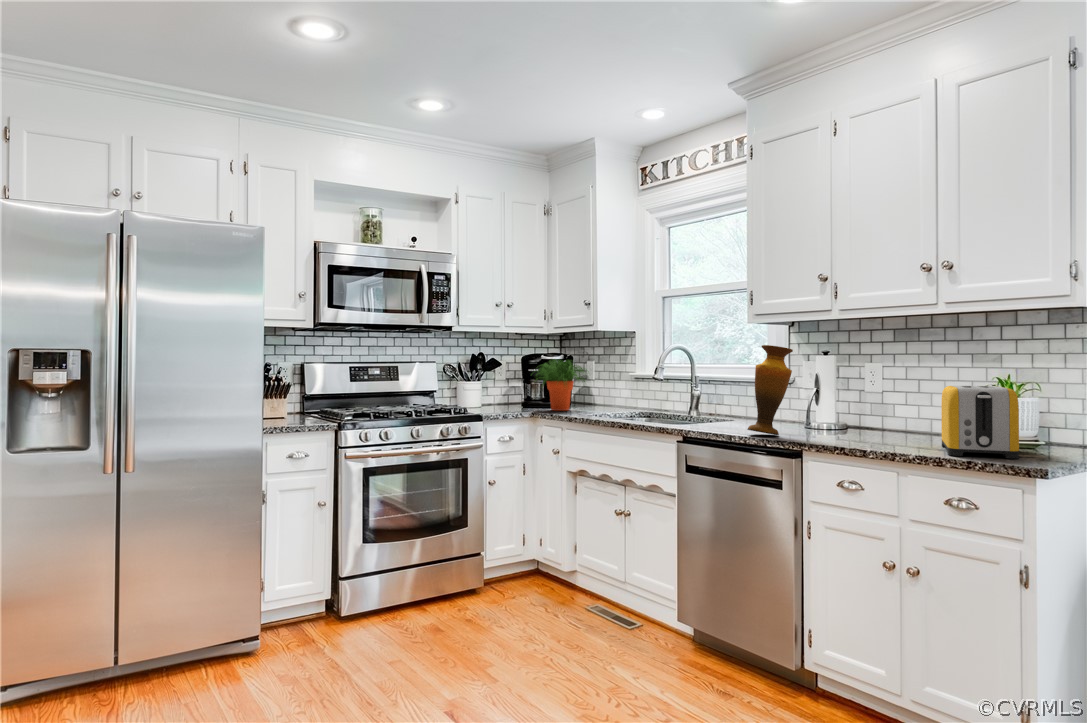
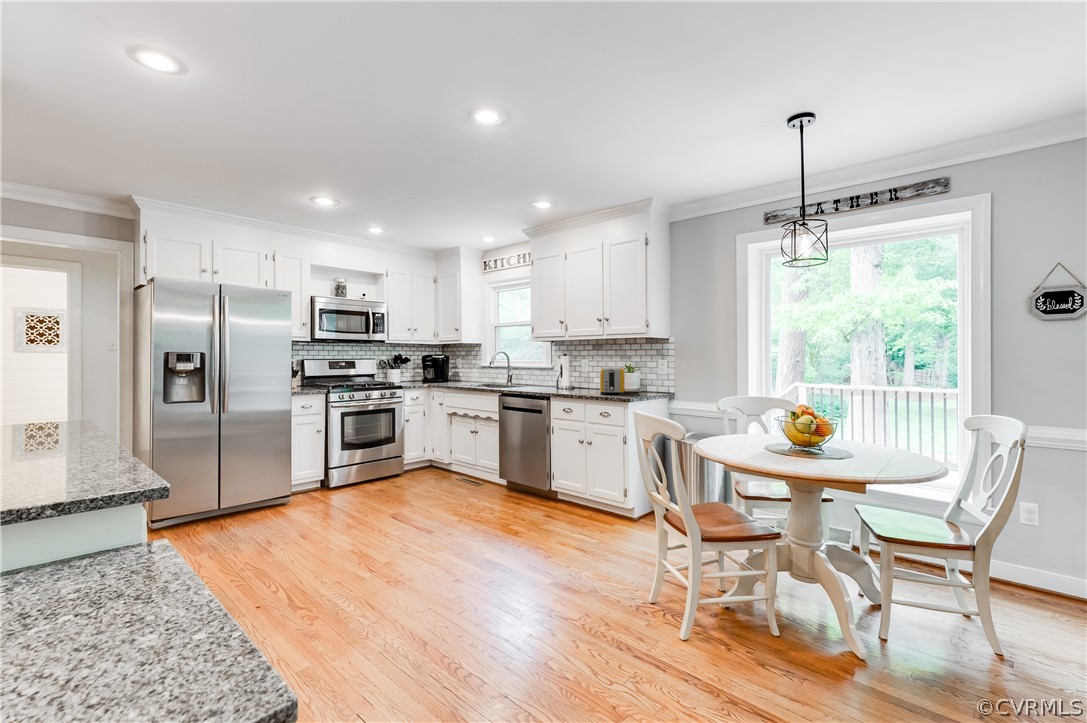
vase: present [747,345,793,435] -> none [529,352,549,391]
potted plant: present [536,360,584,411] -> none [427,357,459,384]

